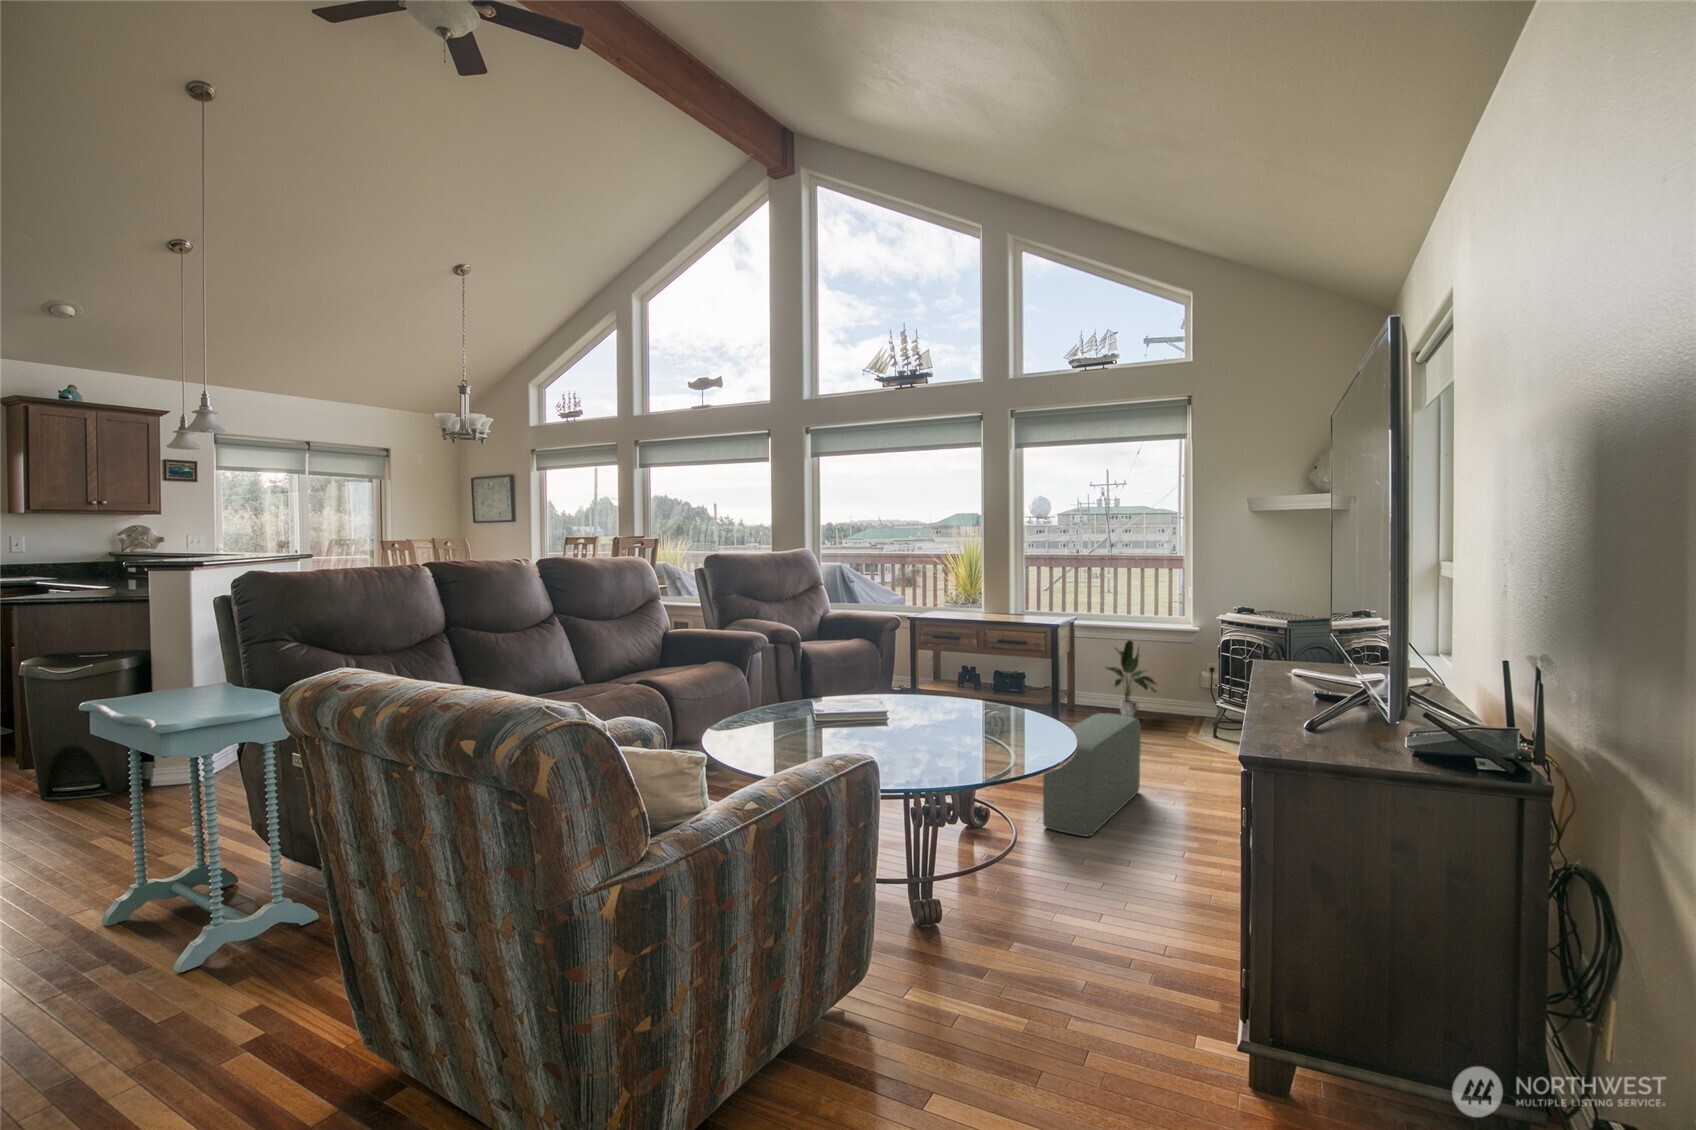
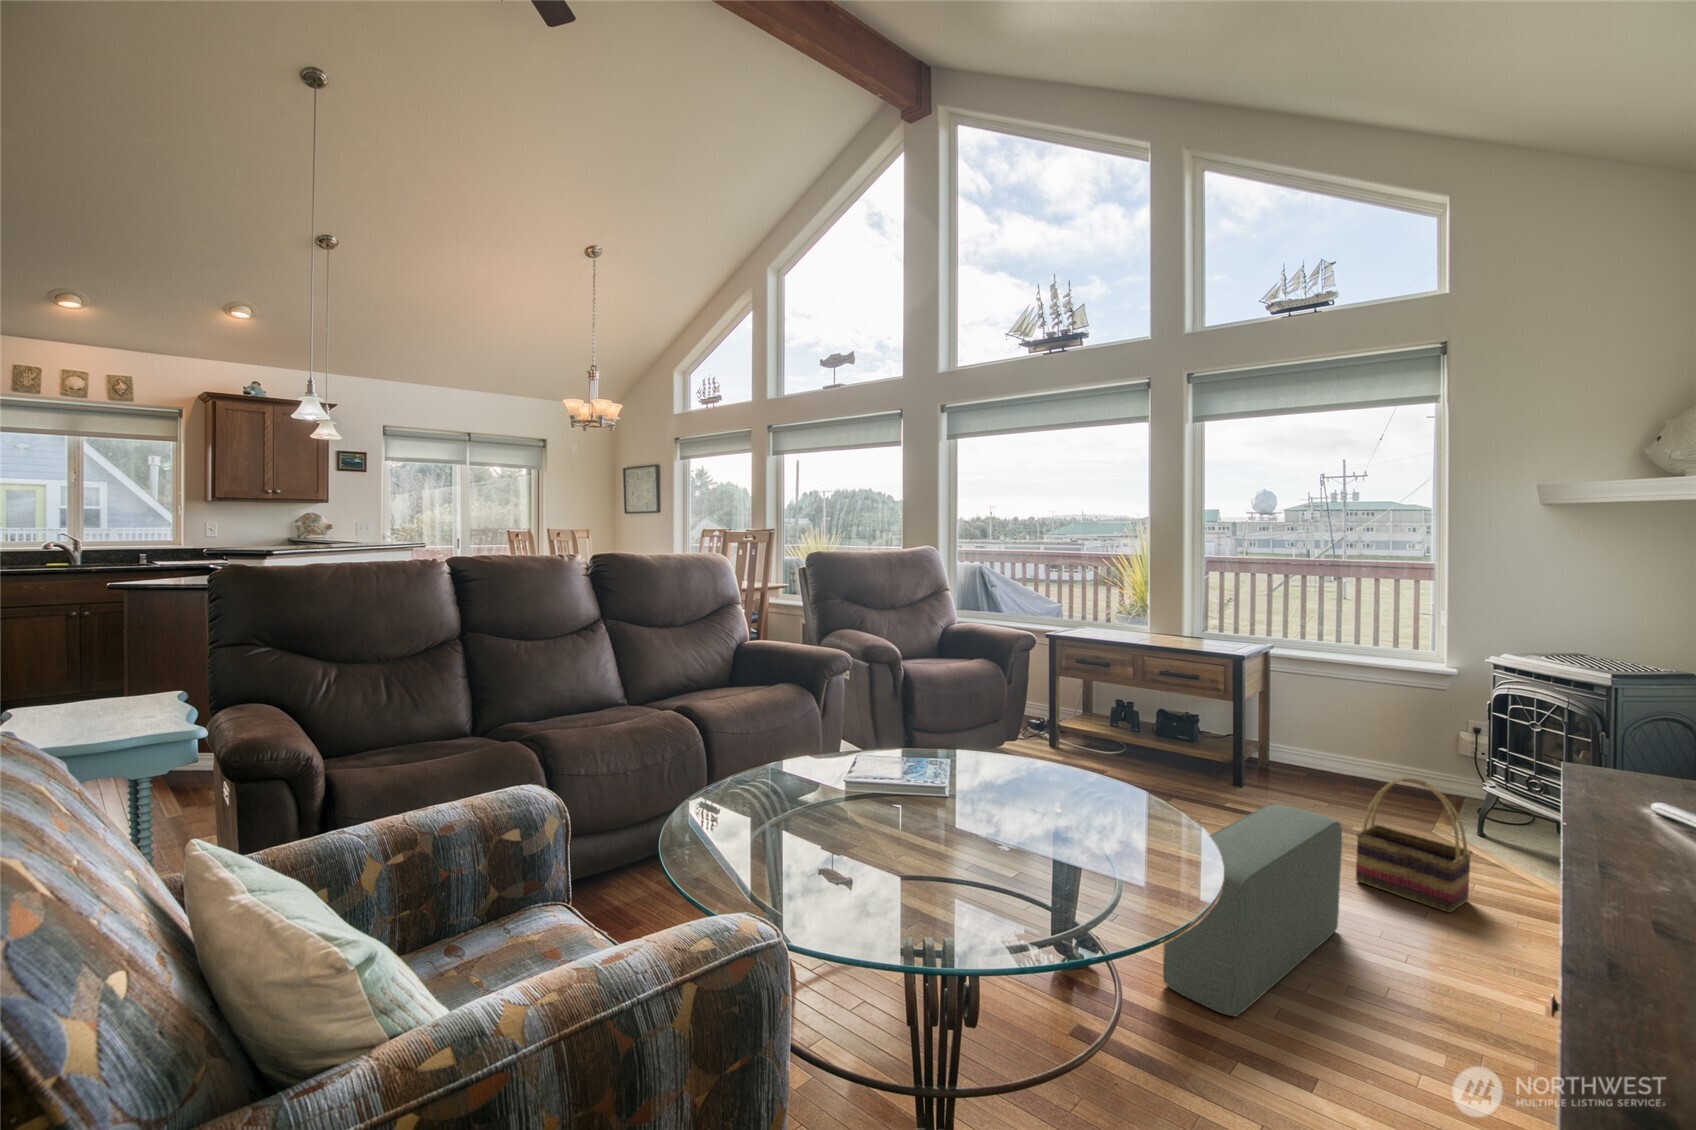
potted plant: present [1106,640,1156,717] -> none [1306,681,1388,788]
basket: none [1145,693,1213,777] -> present [1356,777,1472,913]

